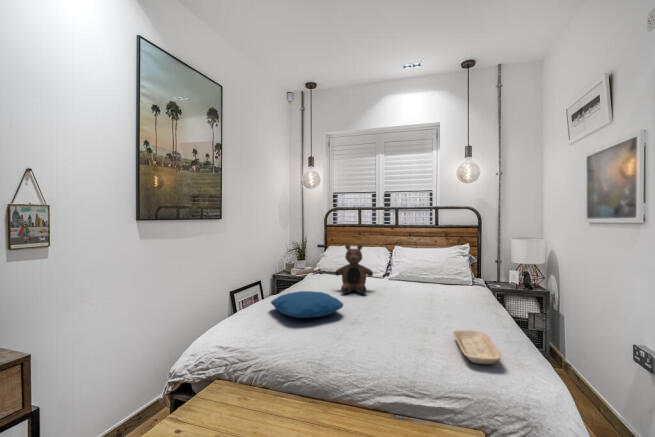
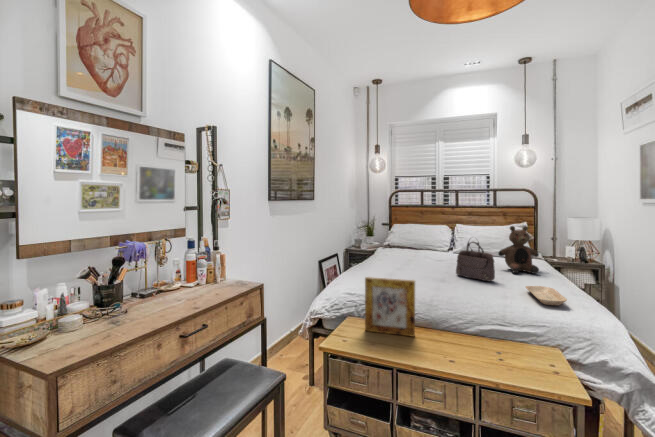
teddy bear: present [335,244,373,294] -> present [498,226,539,274]
handbag: none [376,264,420,322] -> present [456,242,495,281]
pillow: present [271,291,343,318] -> none [370,259,431,277]
picture frame: none [221,329,290,420] -> present [365,277,415,337]

